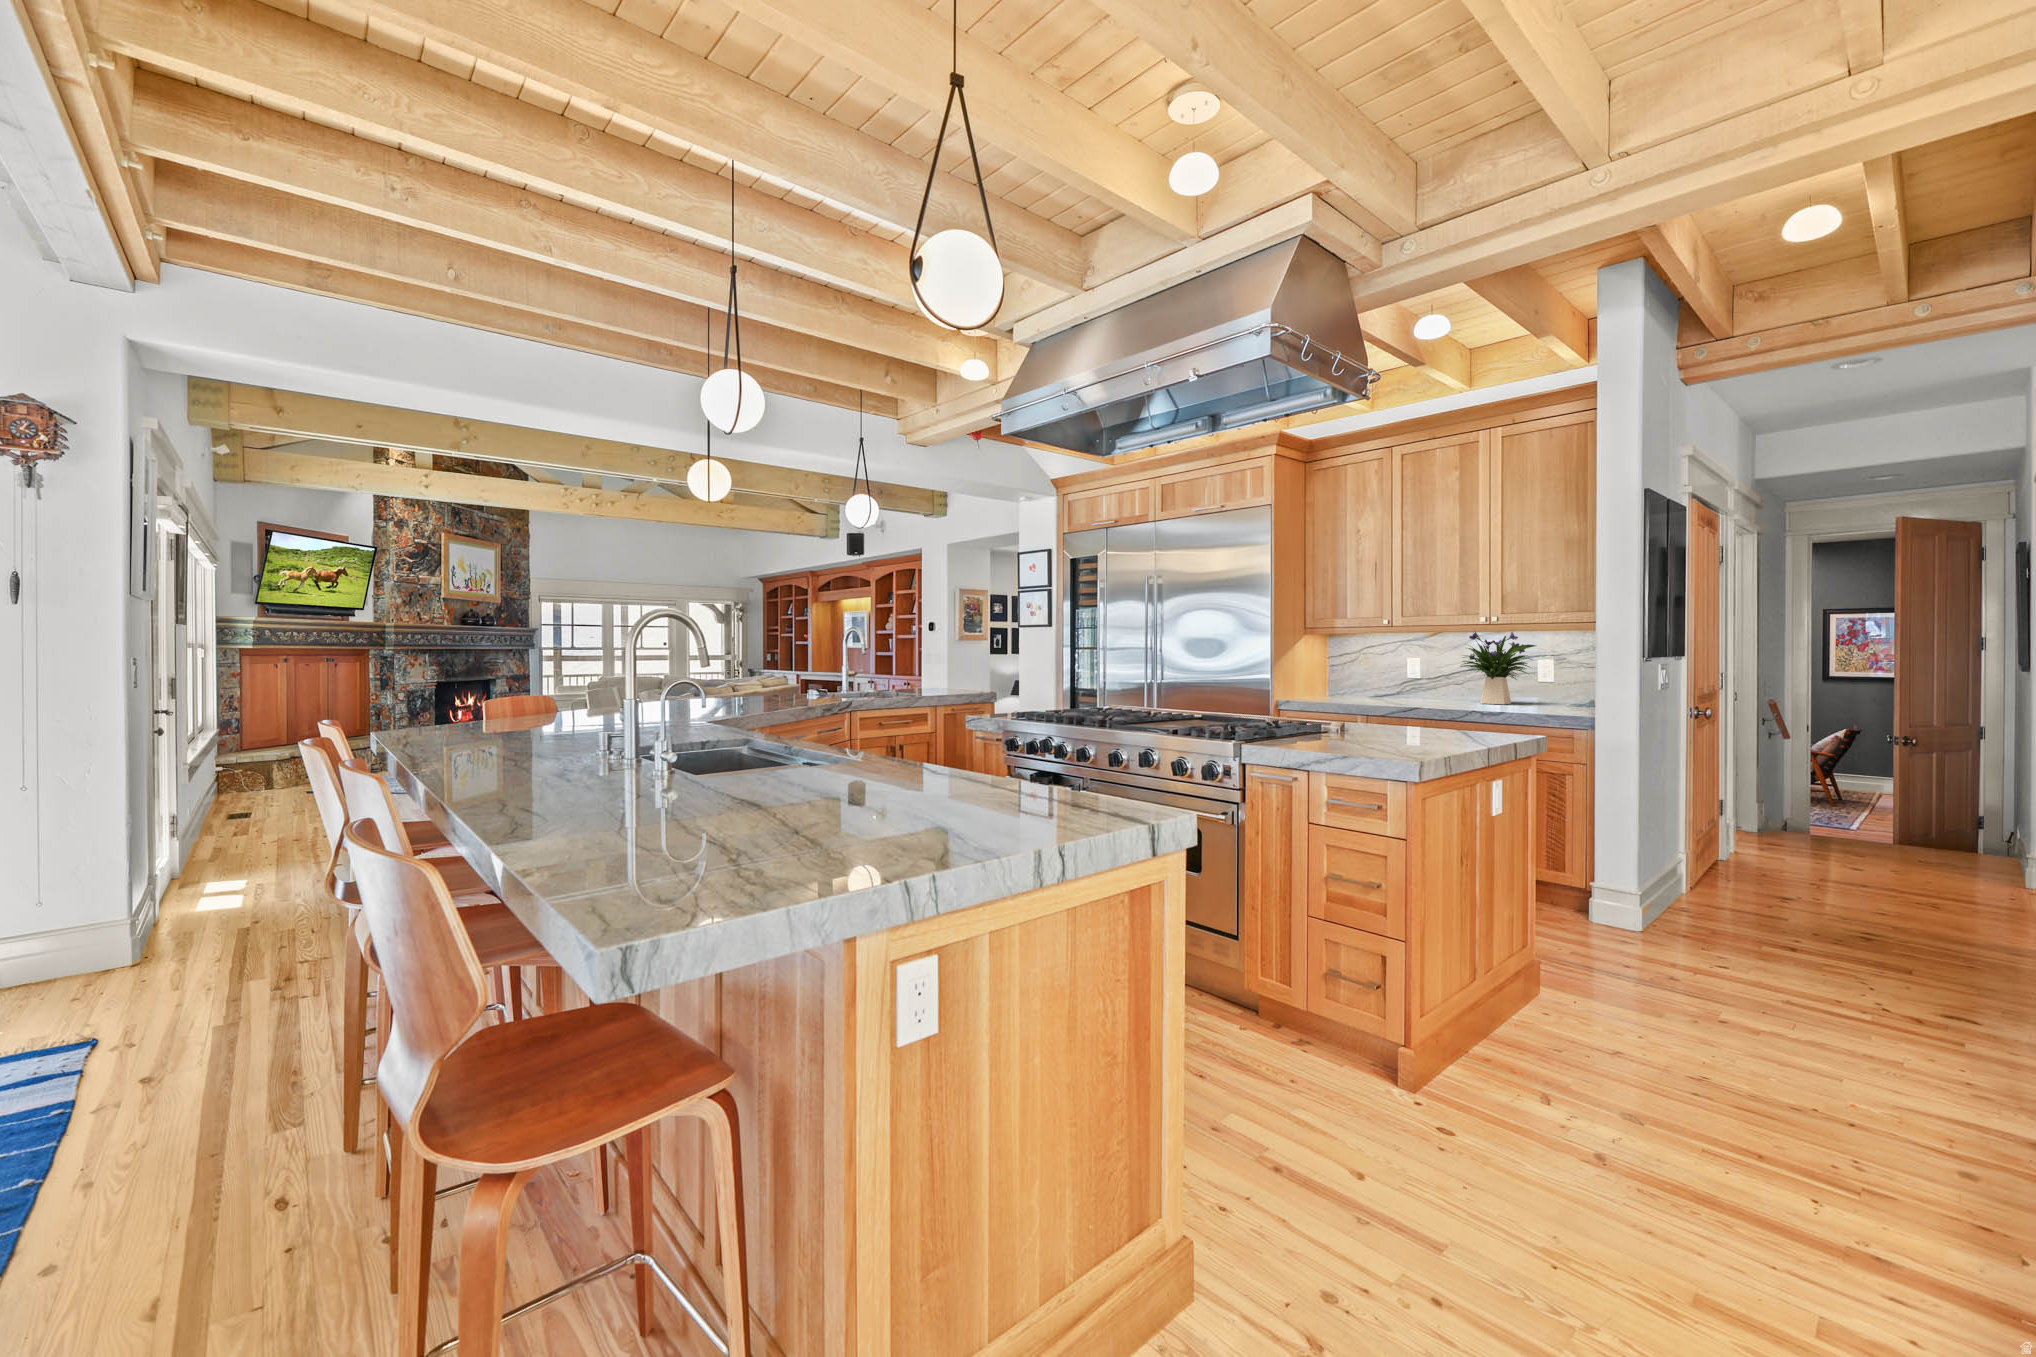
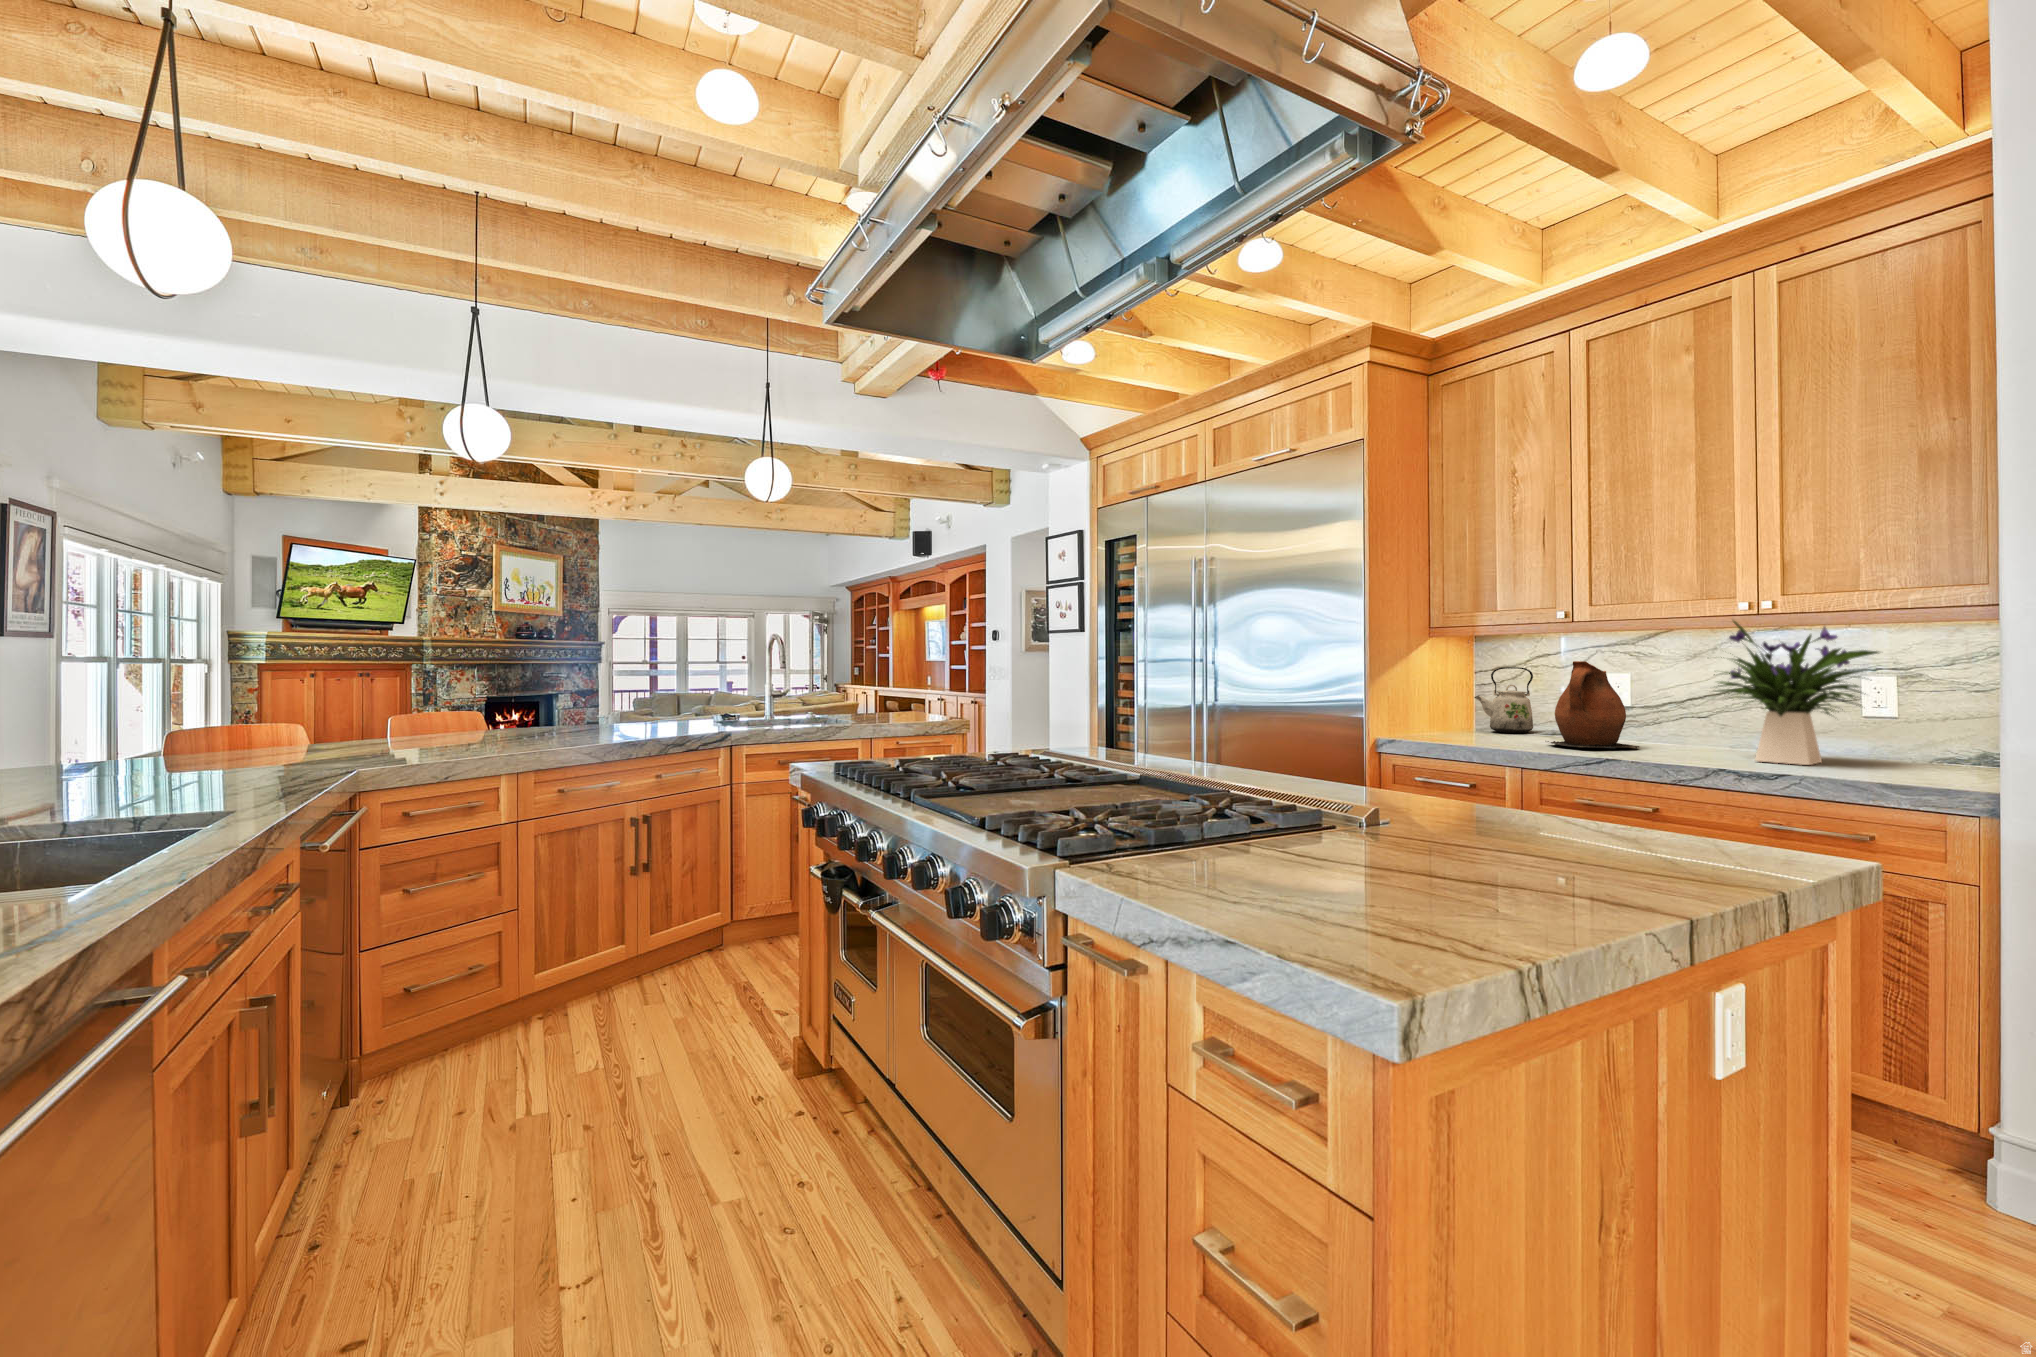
ceramic pitcher: none [1376,650,1426,700] -> present [1548,661,1639,748]
kettle: none [1333,654,1367,695] -> present [1474,667,1533,733]

